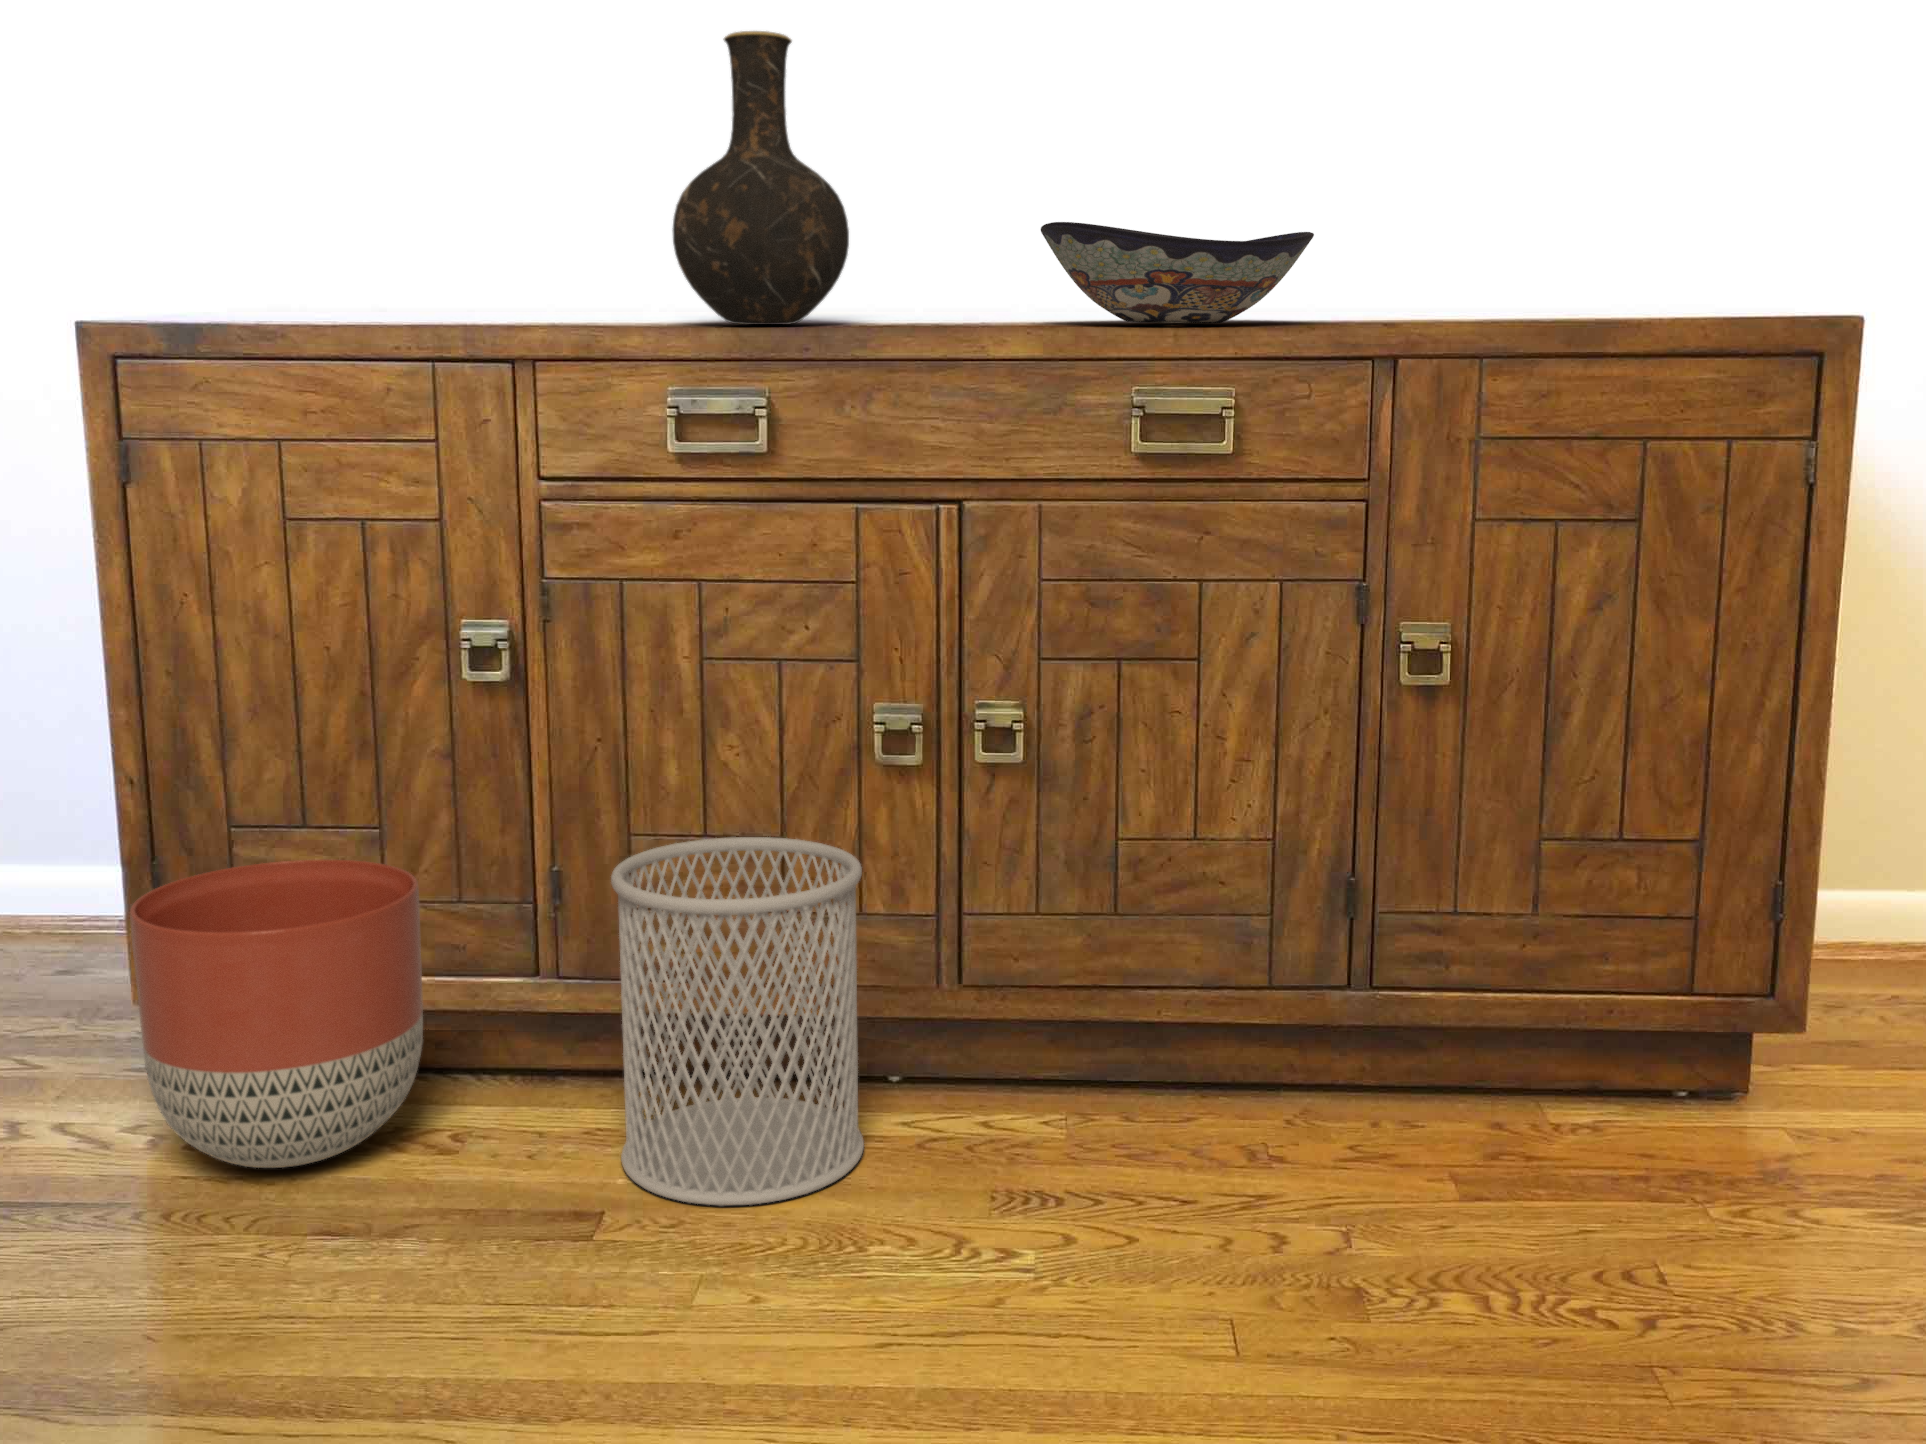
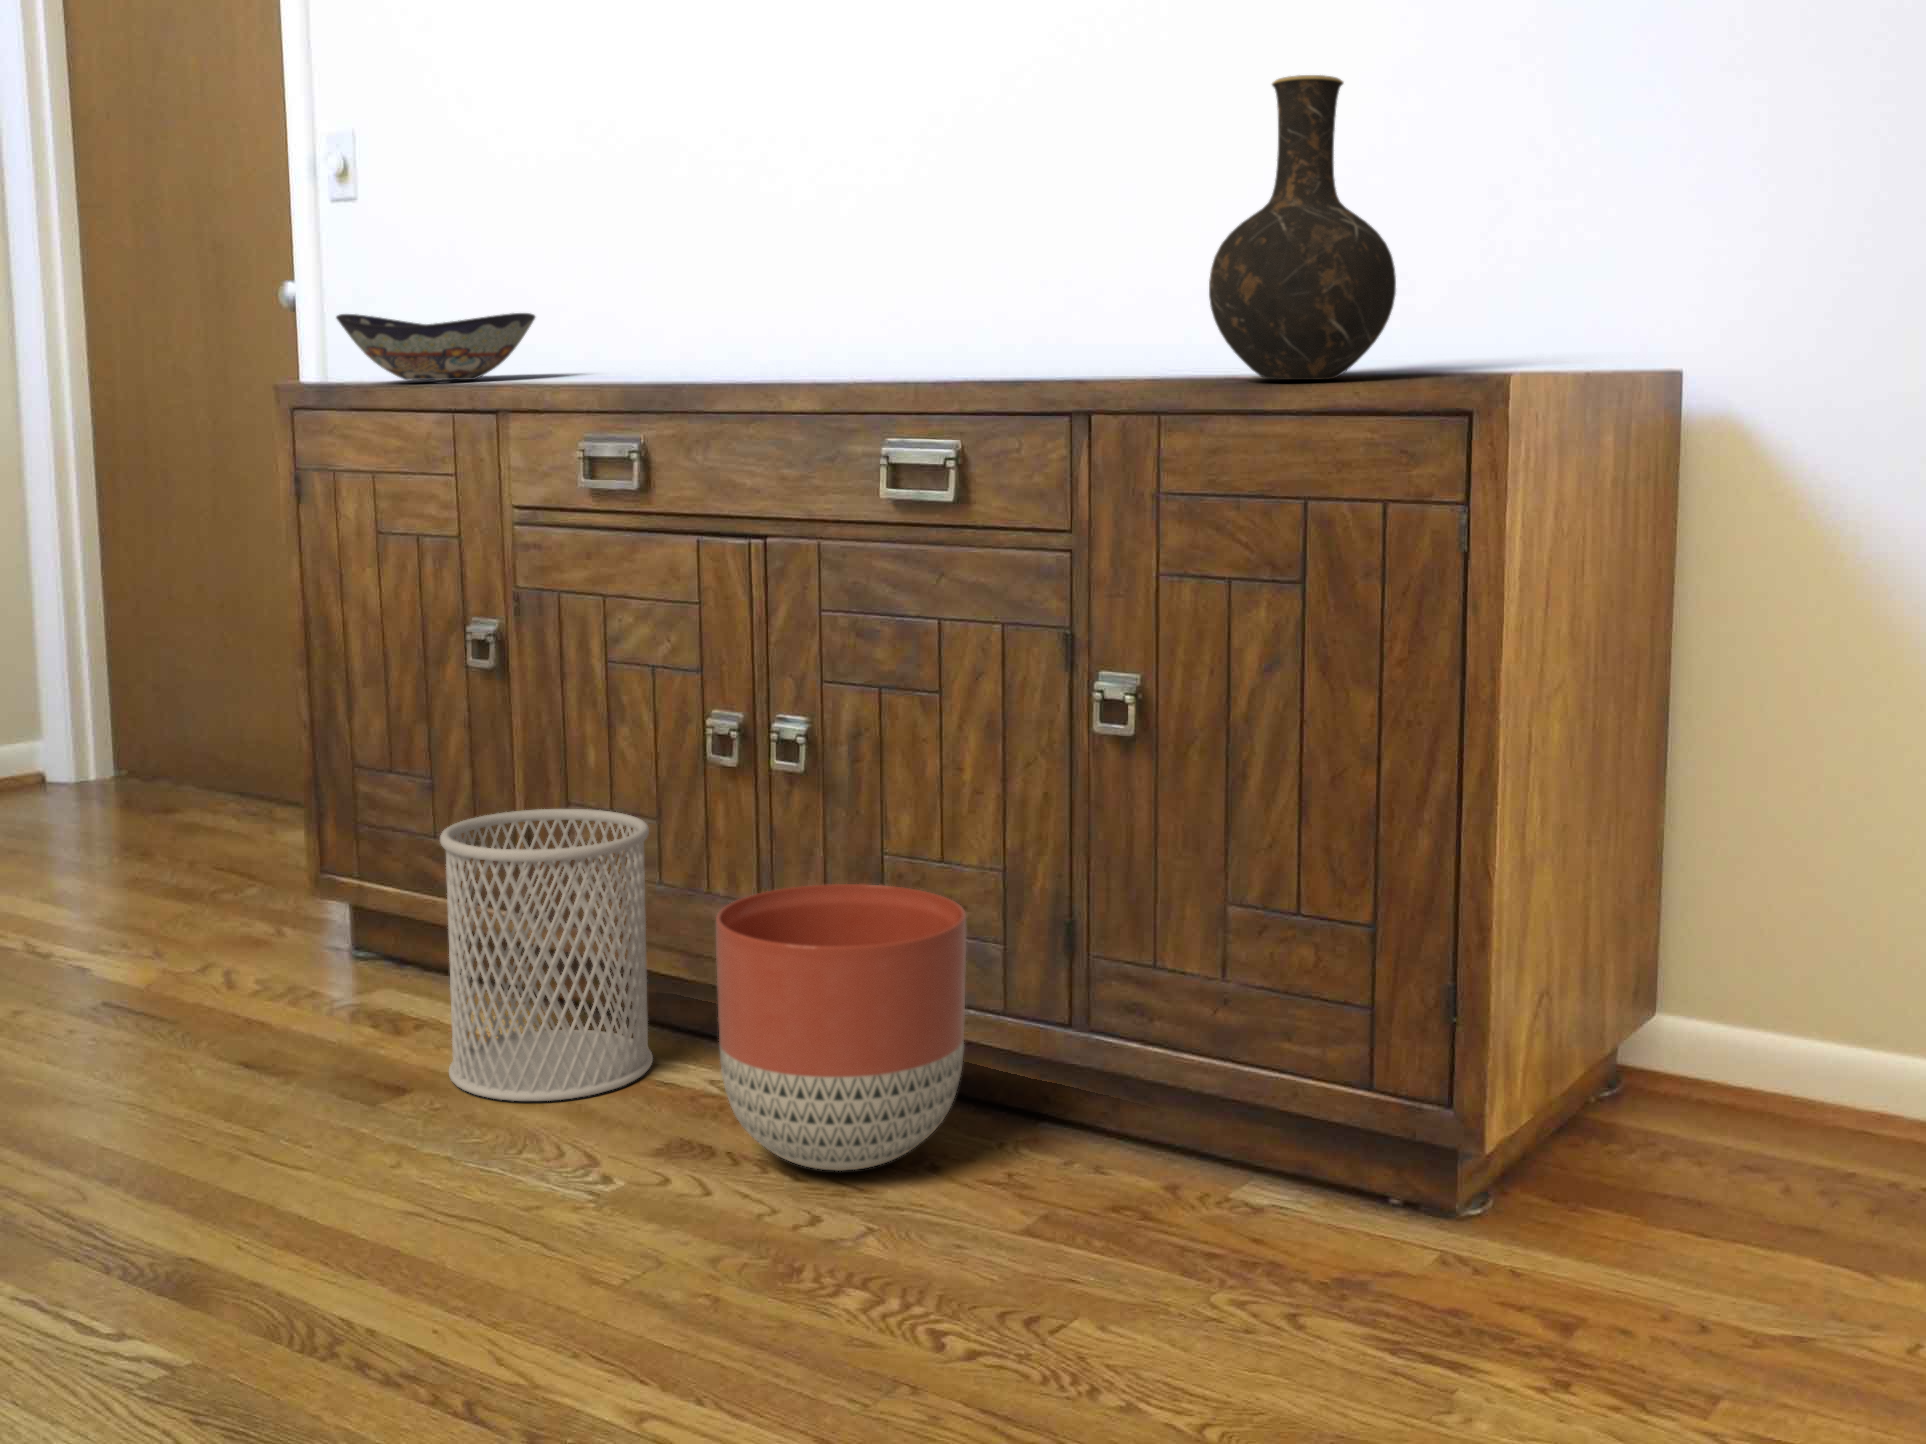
vase: present [673,31,849,325] -> present [1209,75,1396,380]
decorative bowl: present [1041,222,1314,323] -> present [336,313,535,380]
planter: present [130,859,423,1168] -> present [716,884,966,1171]

